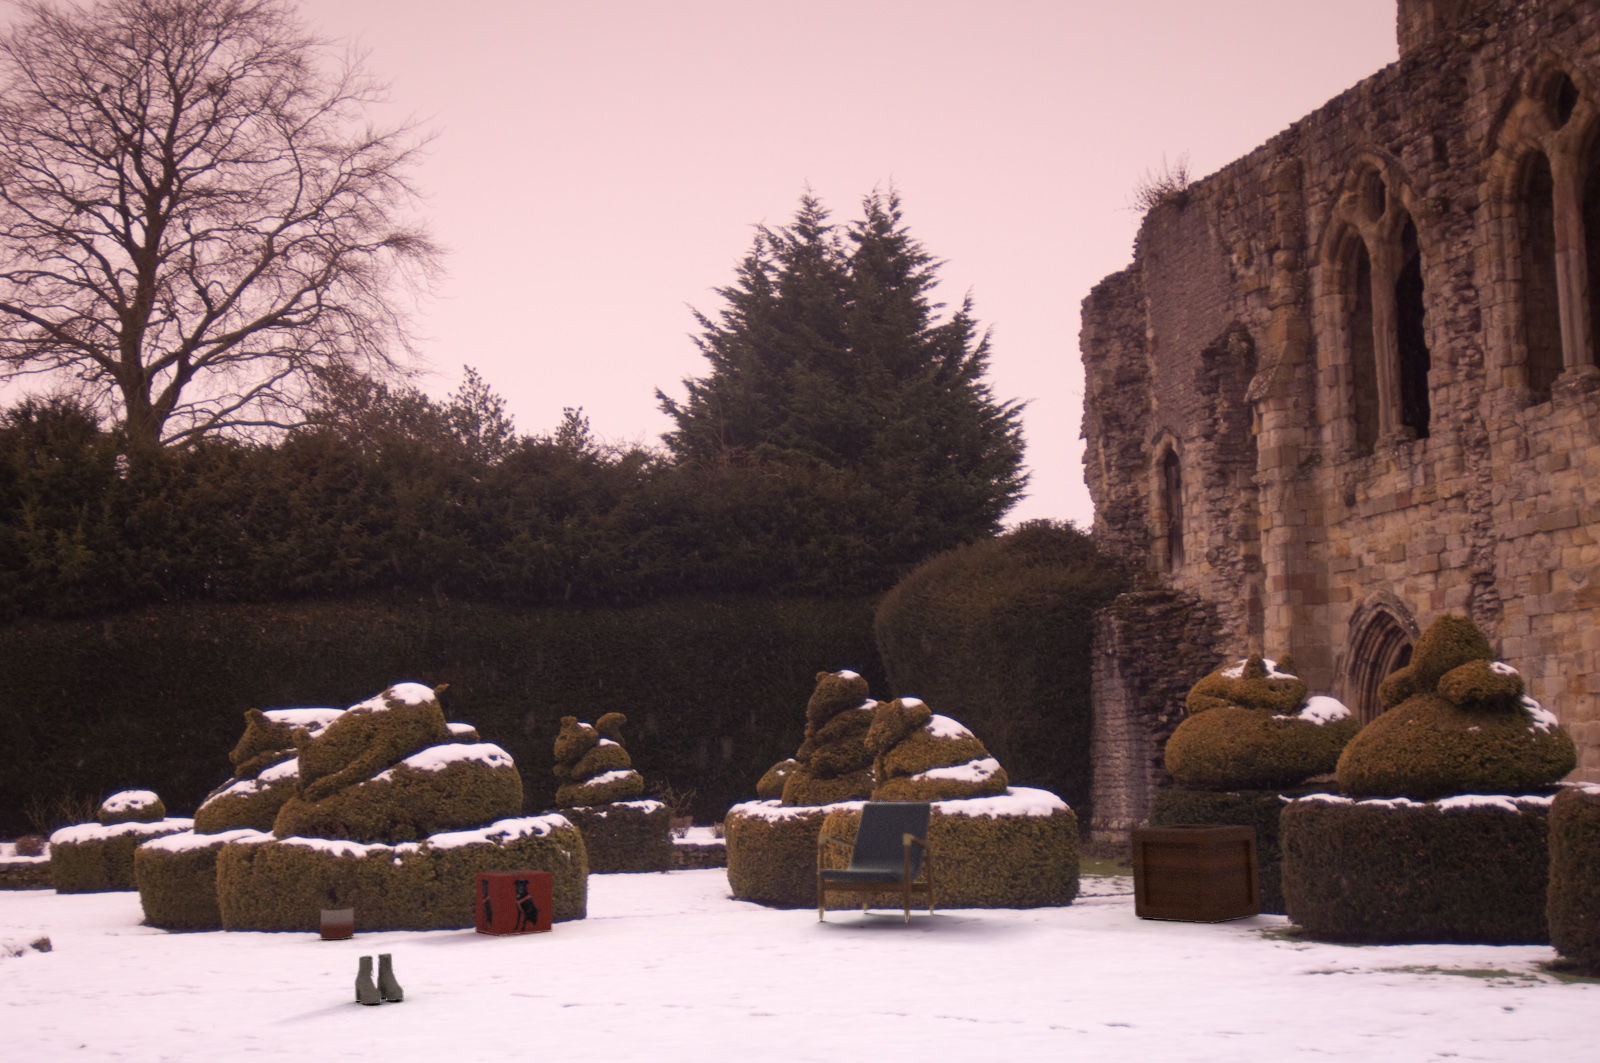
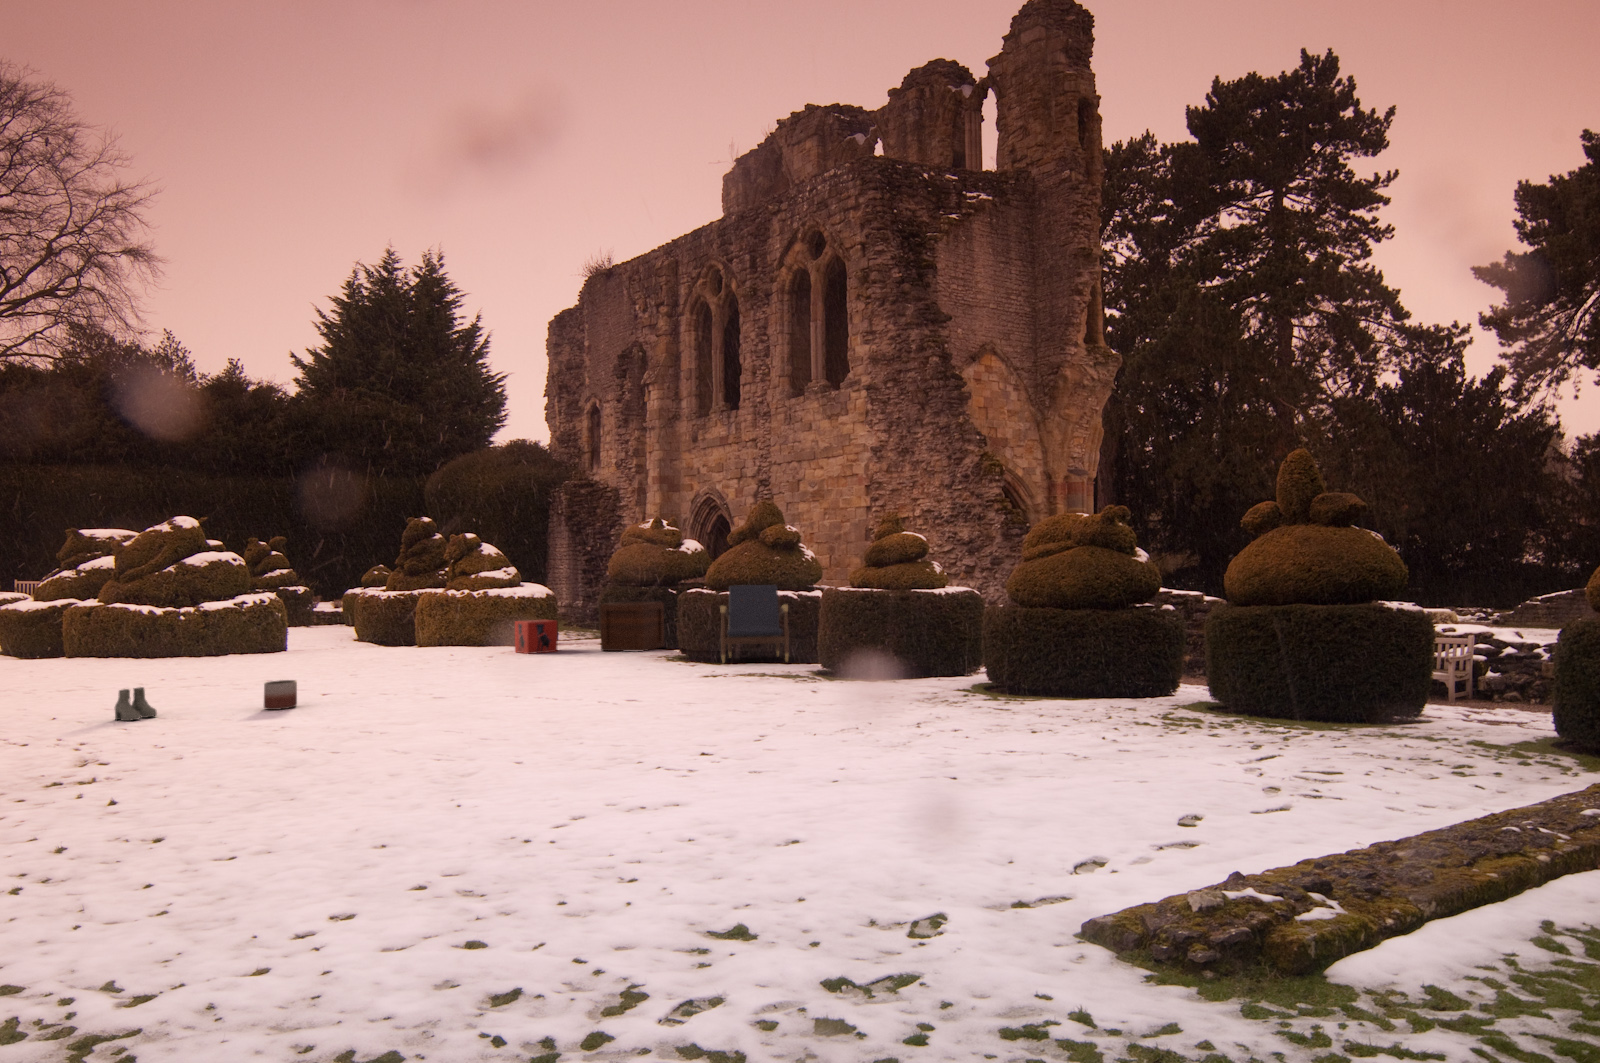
lounge chair: present [818,802,934,923] -> present [721,585,789,663]
storage box: present [475,870,552,936] -> present [515,620,557,654]
planter: present [320,907,354,940] -> present [264,680,297,710]

